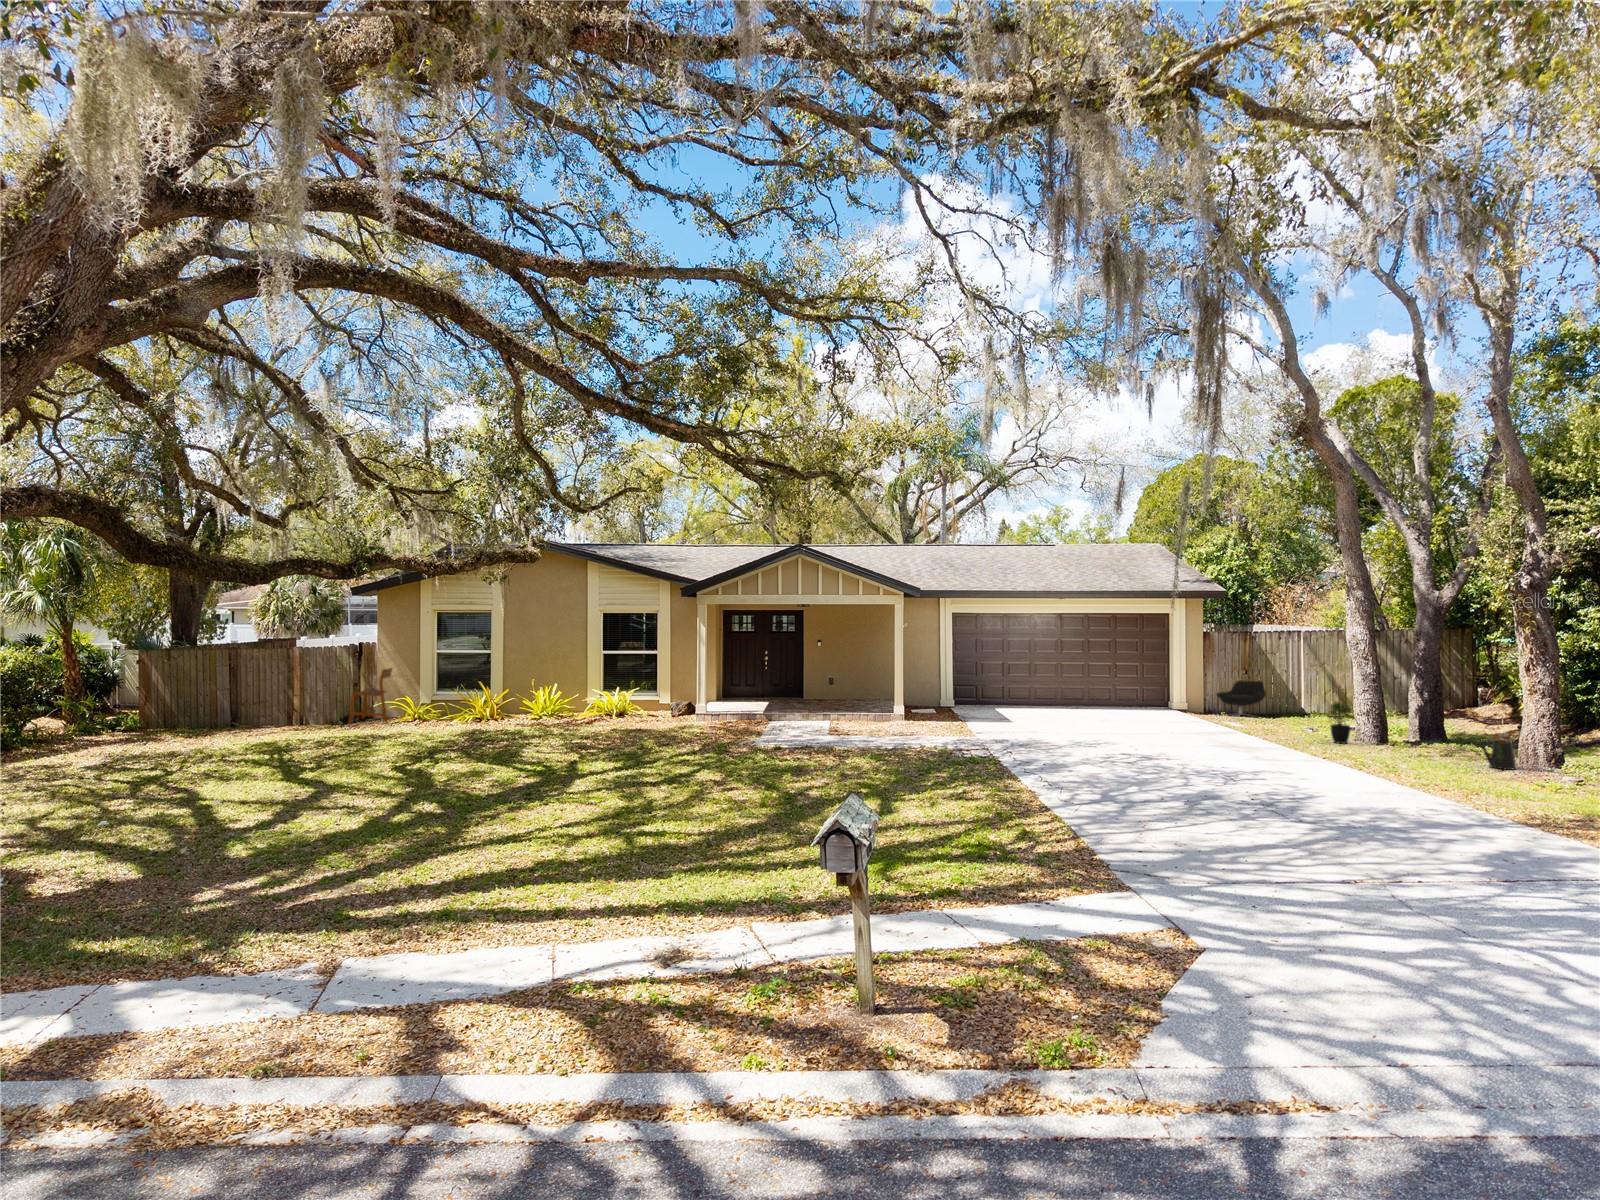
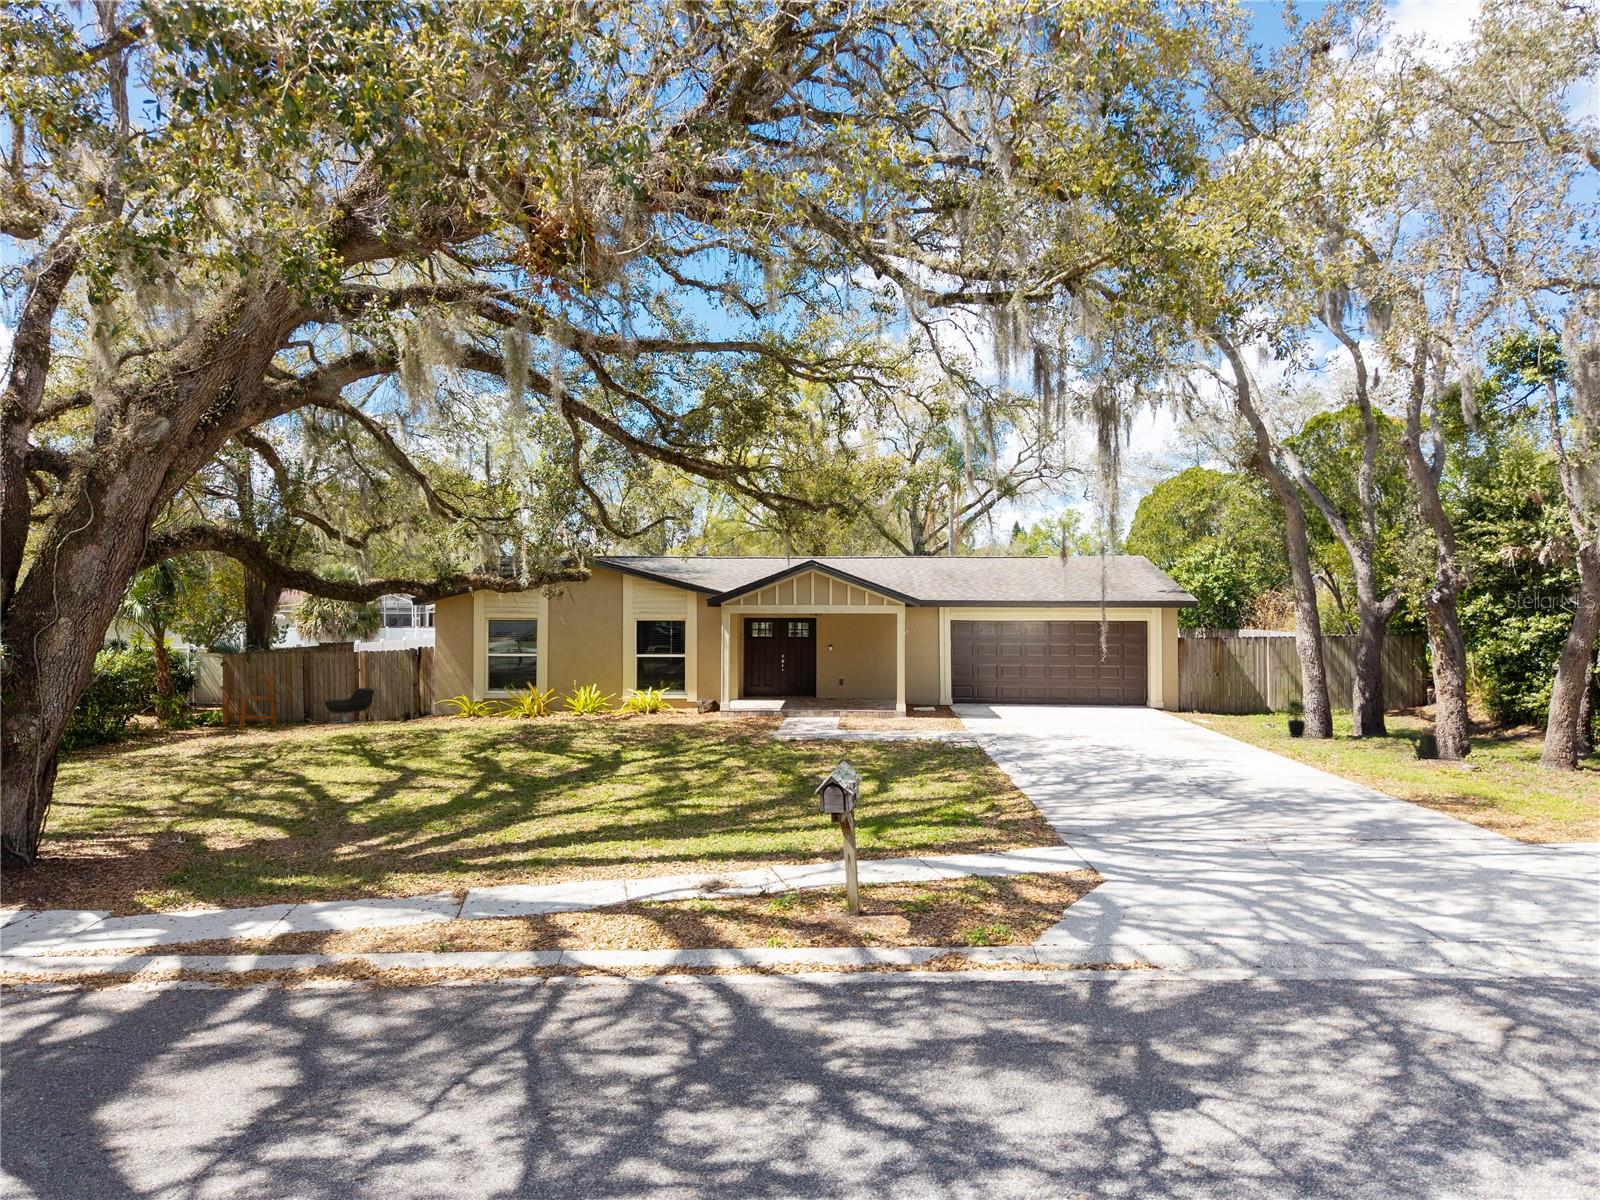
bench: present [348,668,392,724] -> present [223,674,276,728]
lounge chair: present [1217,680,1266,715] -> present [325,688,374,723]

